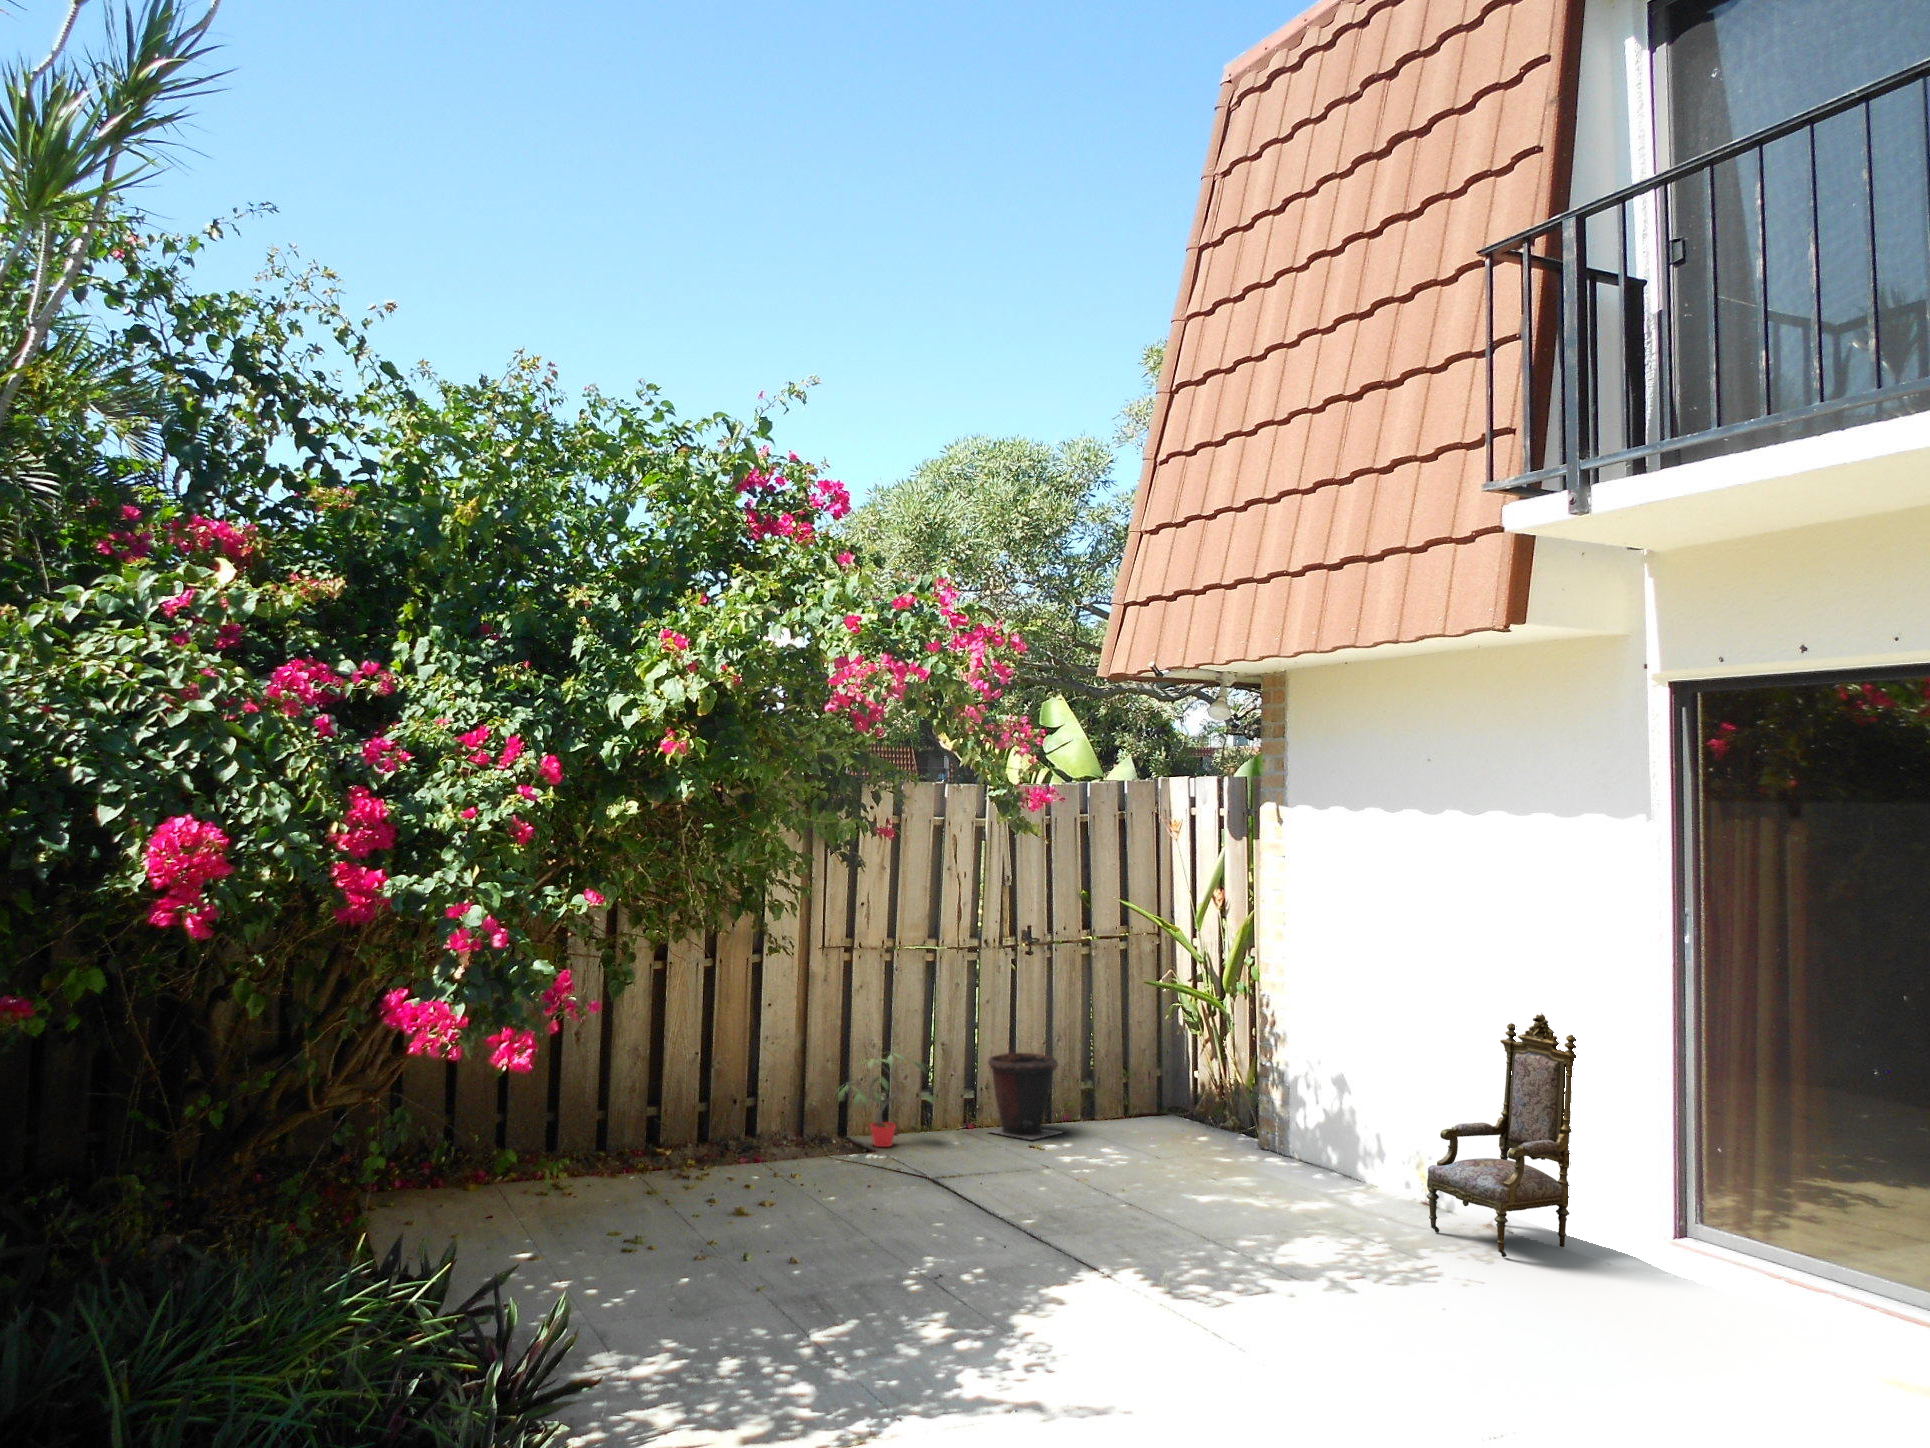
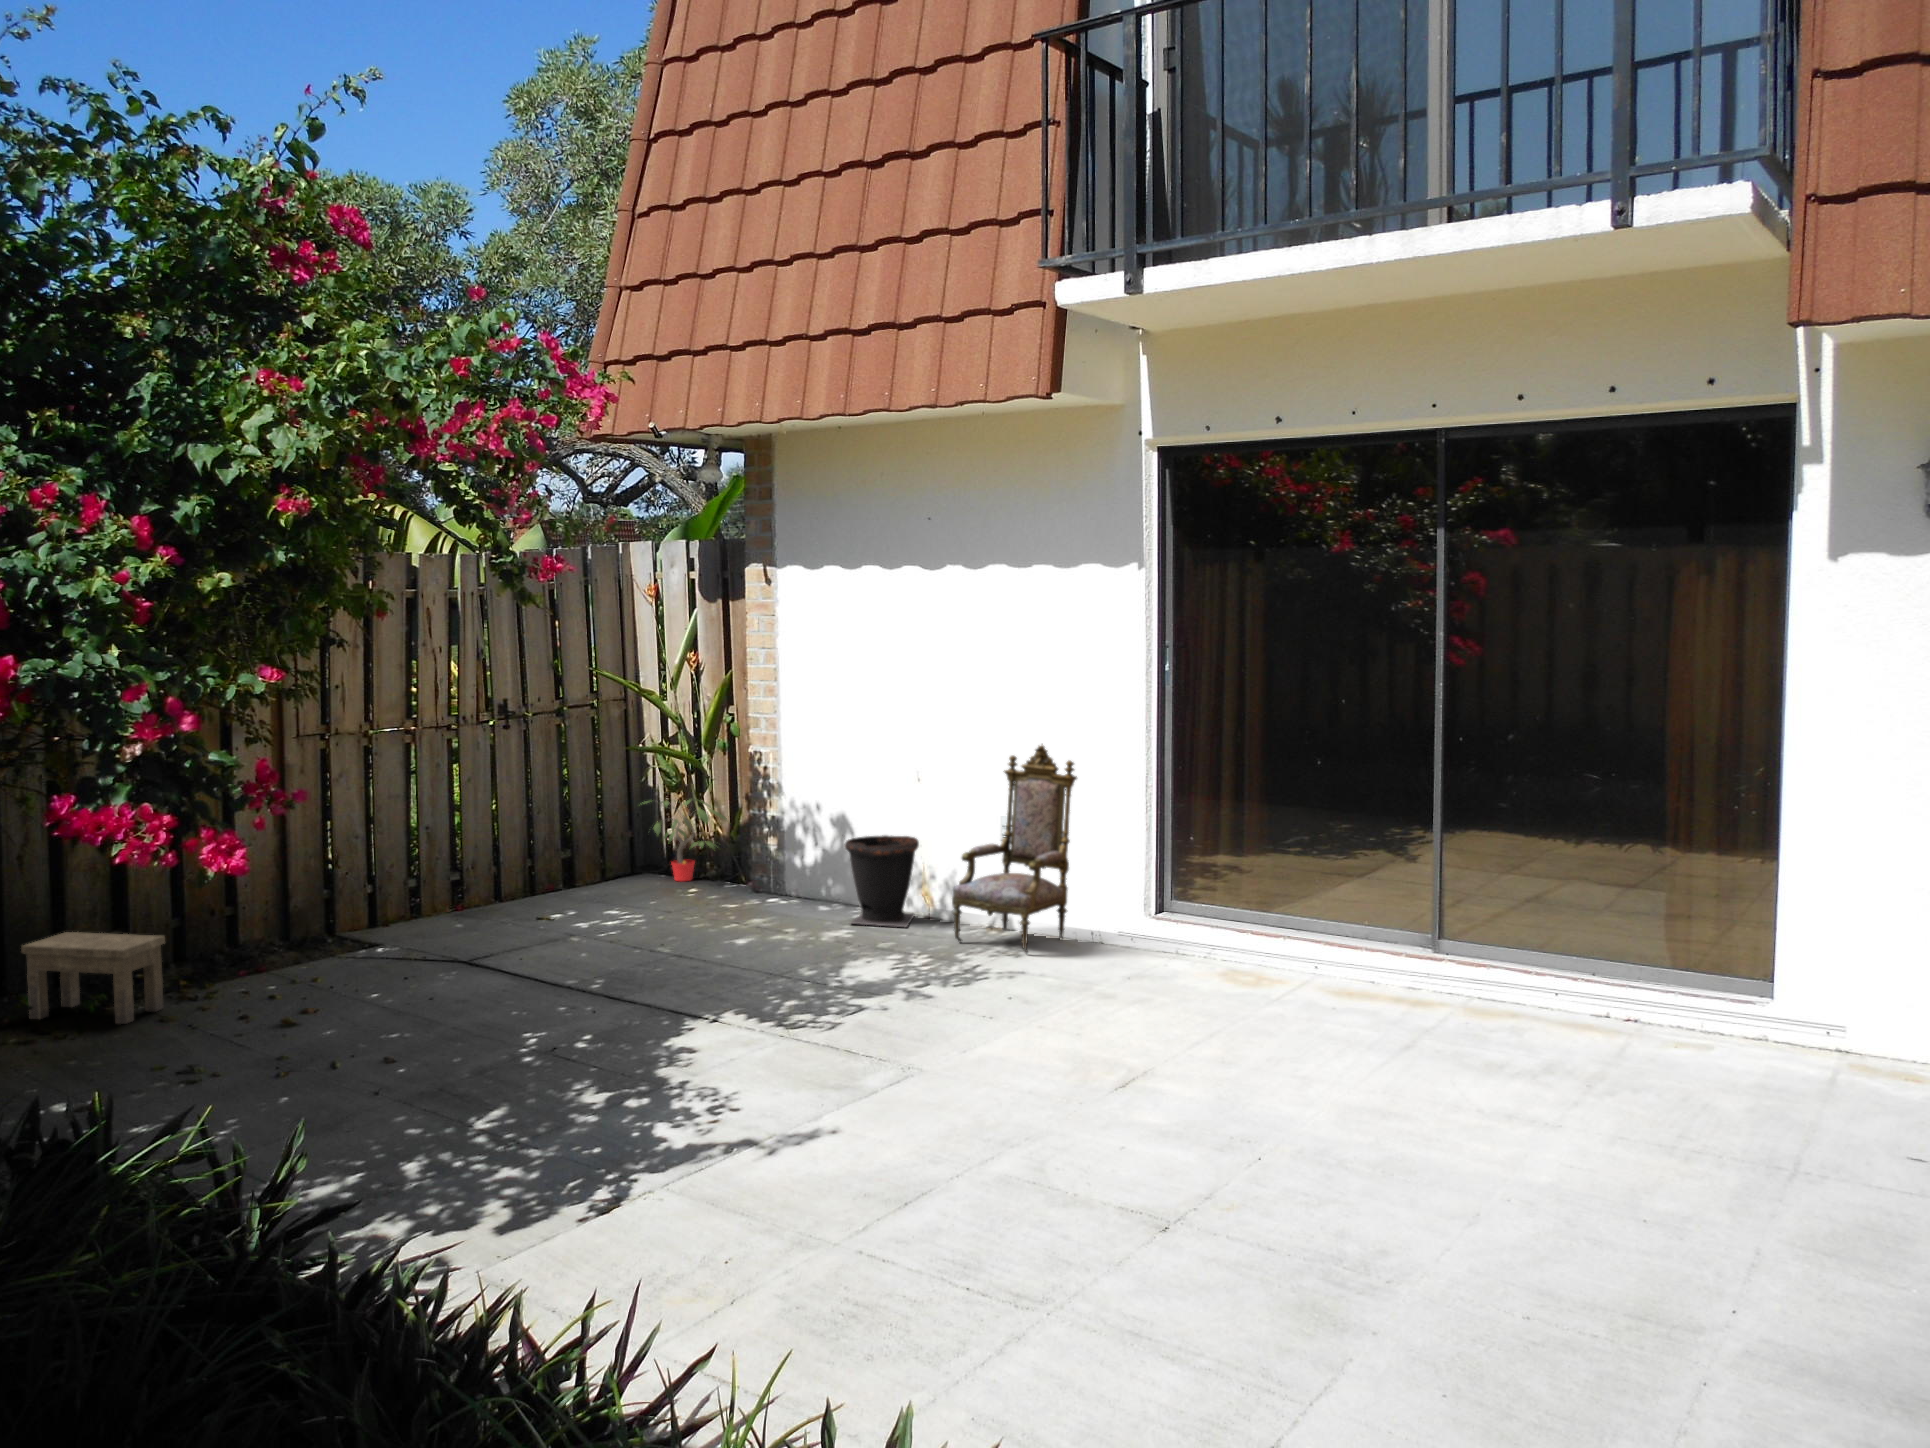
potted plant: present [838,1053,939,1147] -> present [642,799,727,881]
bucket: present [988,1053,1062,1140] -> present [844,835,919,927]
side table: none [567,1106,672,1193] -> present [21,932,165,1024]

